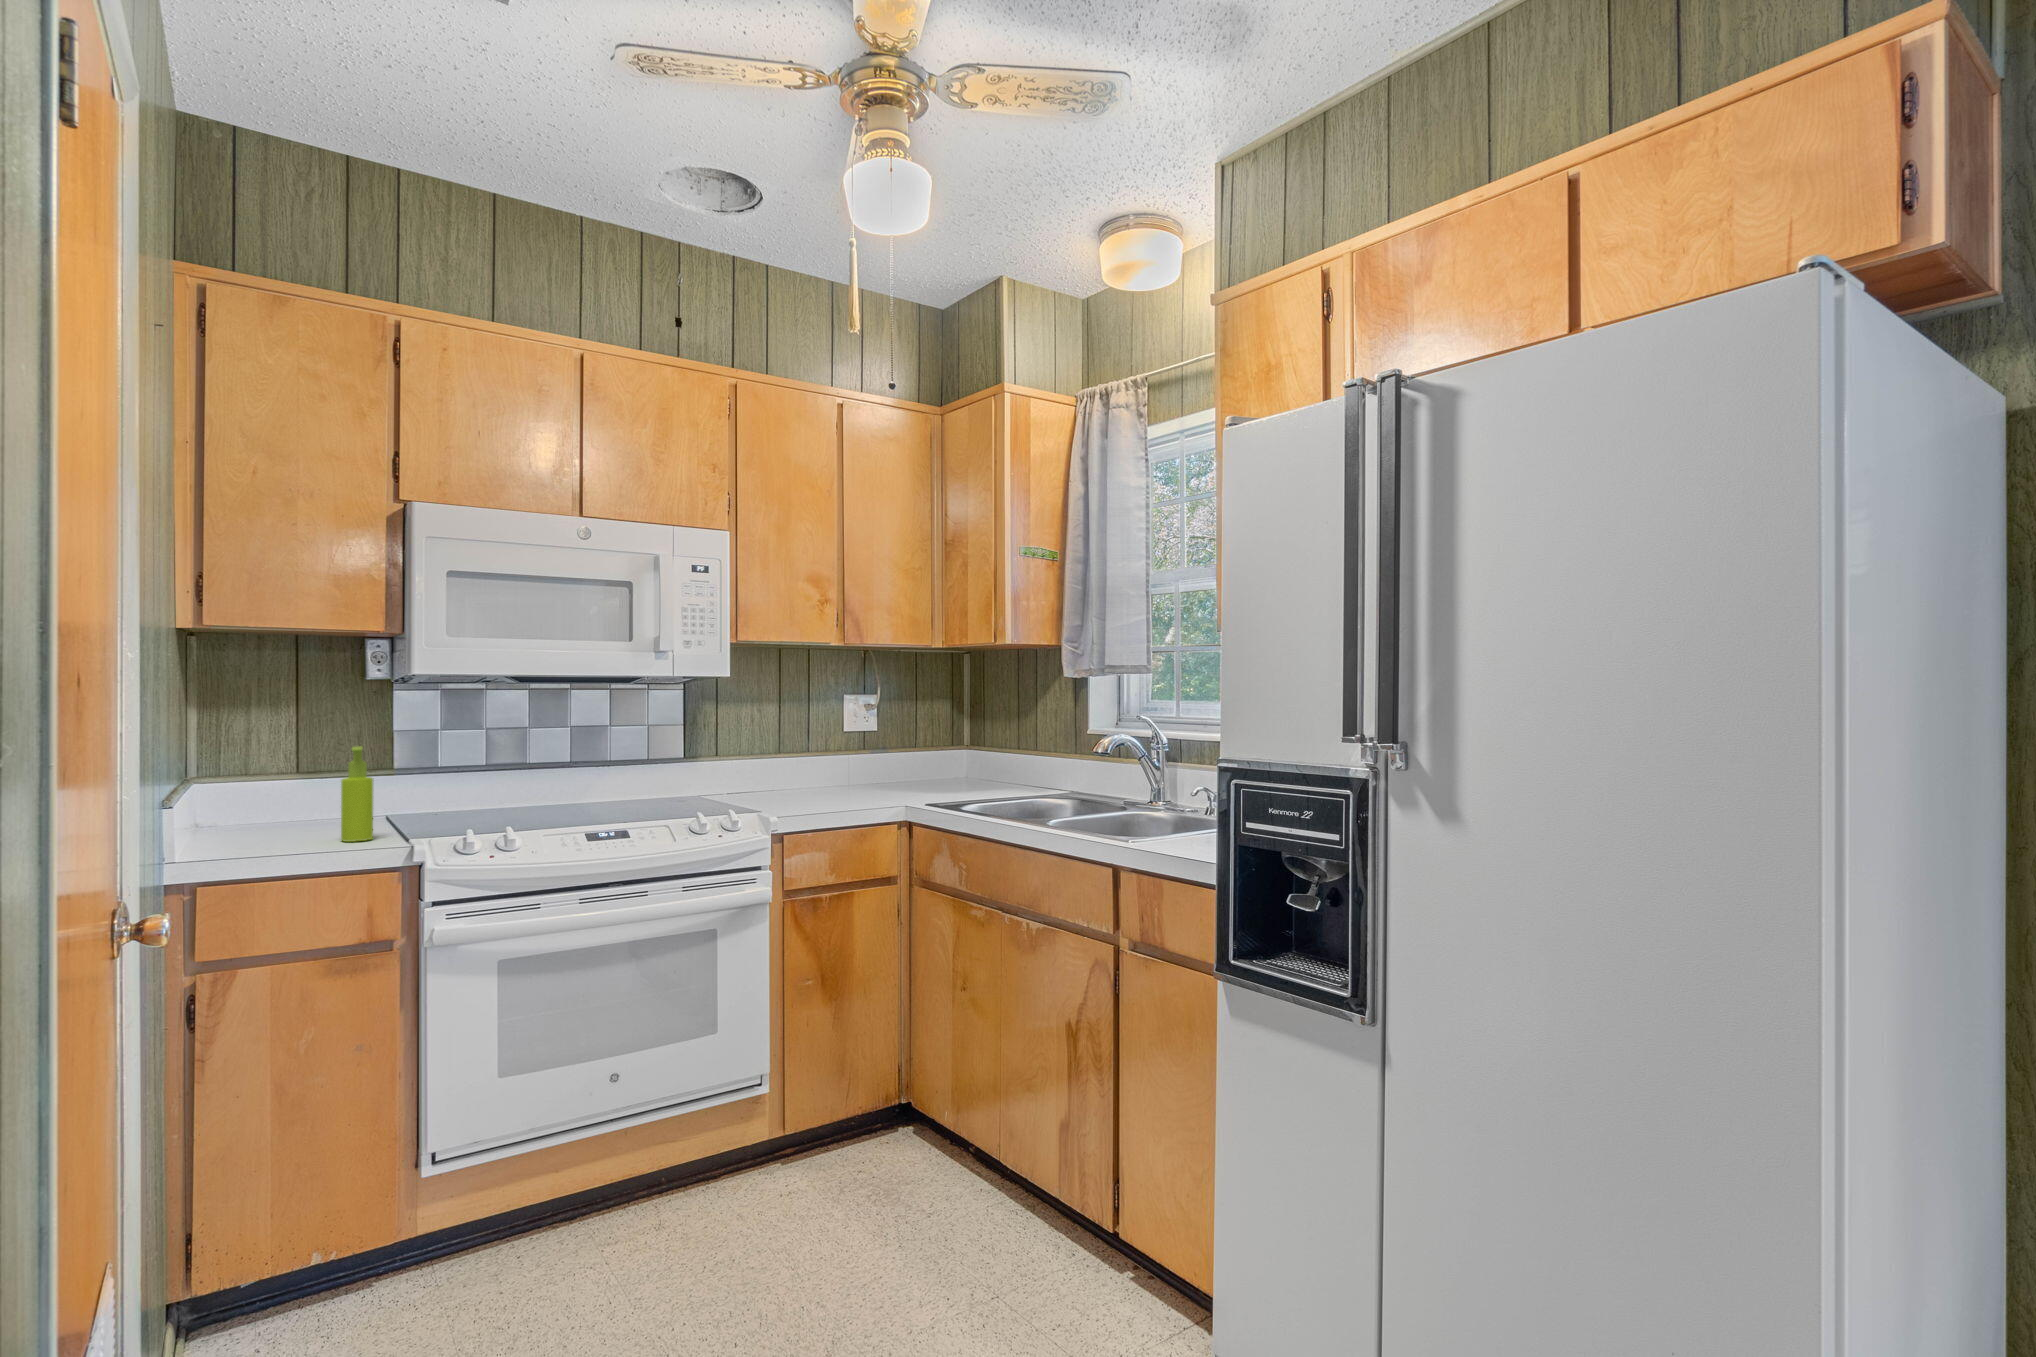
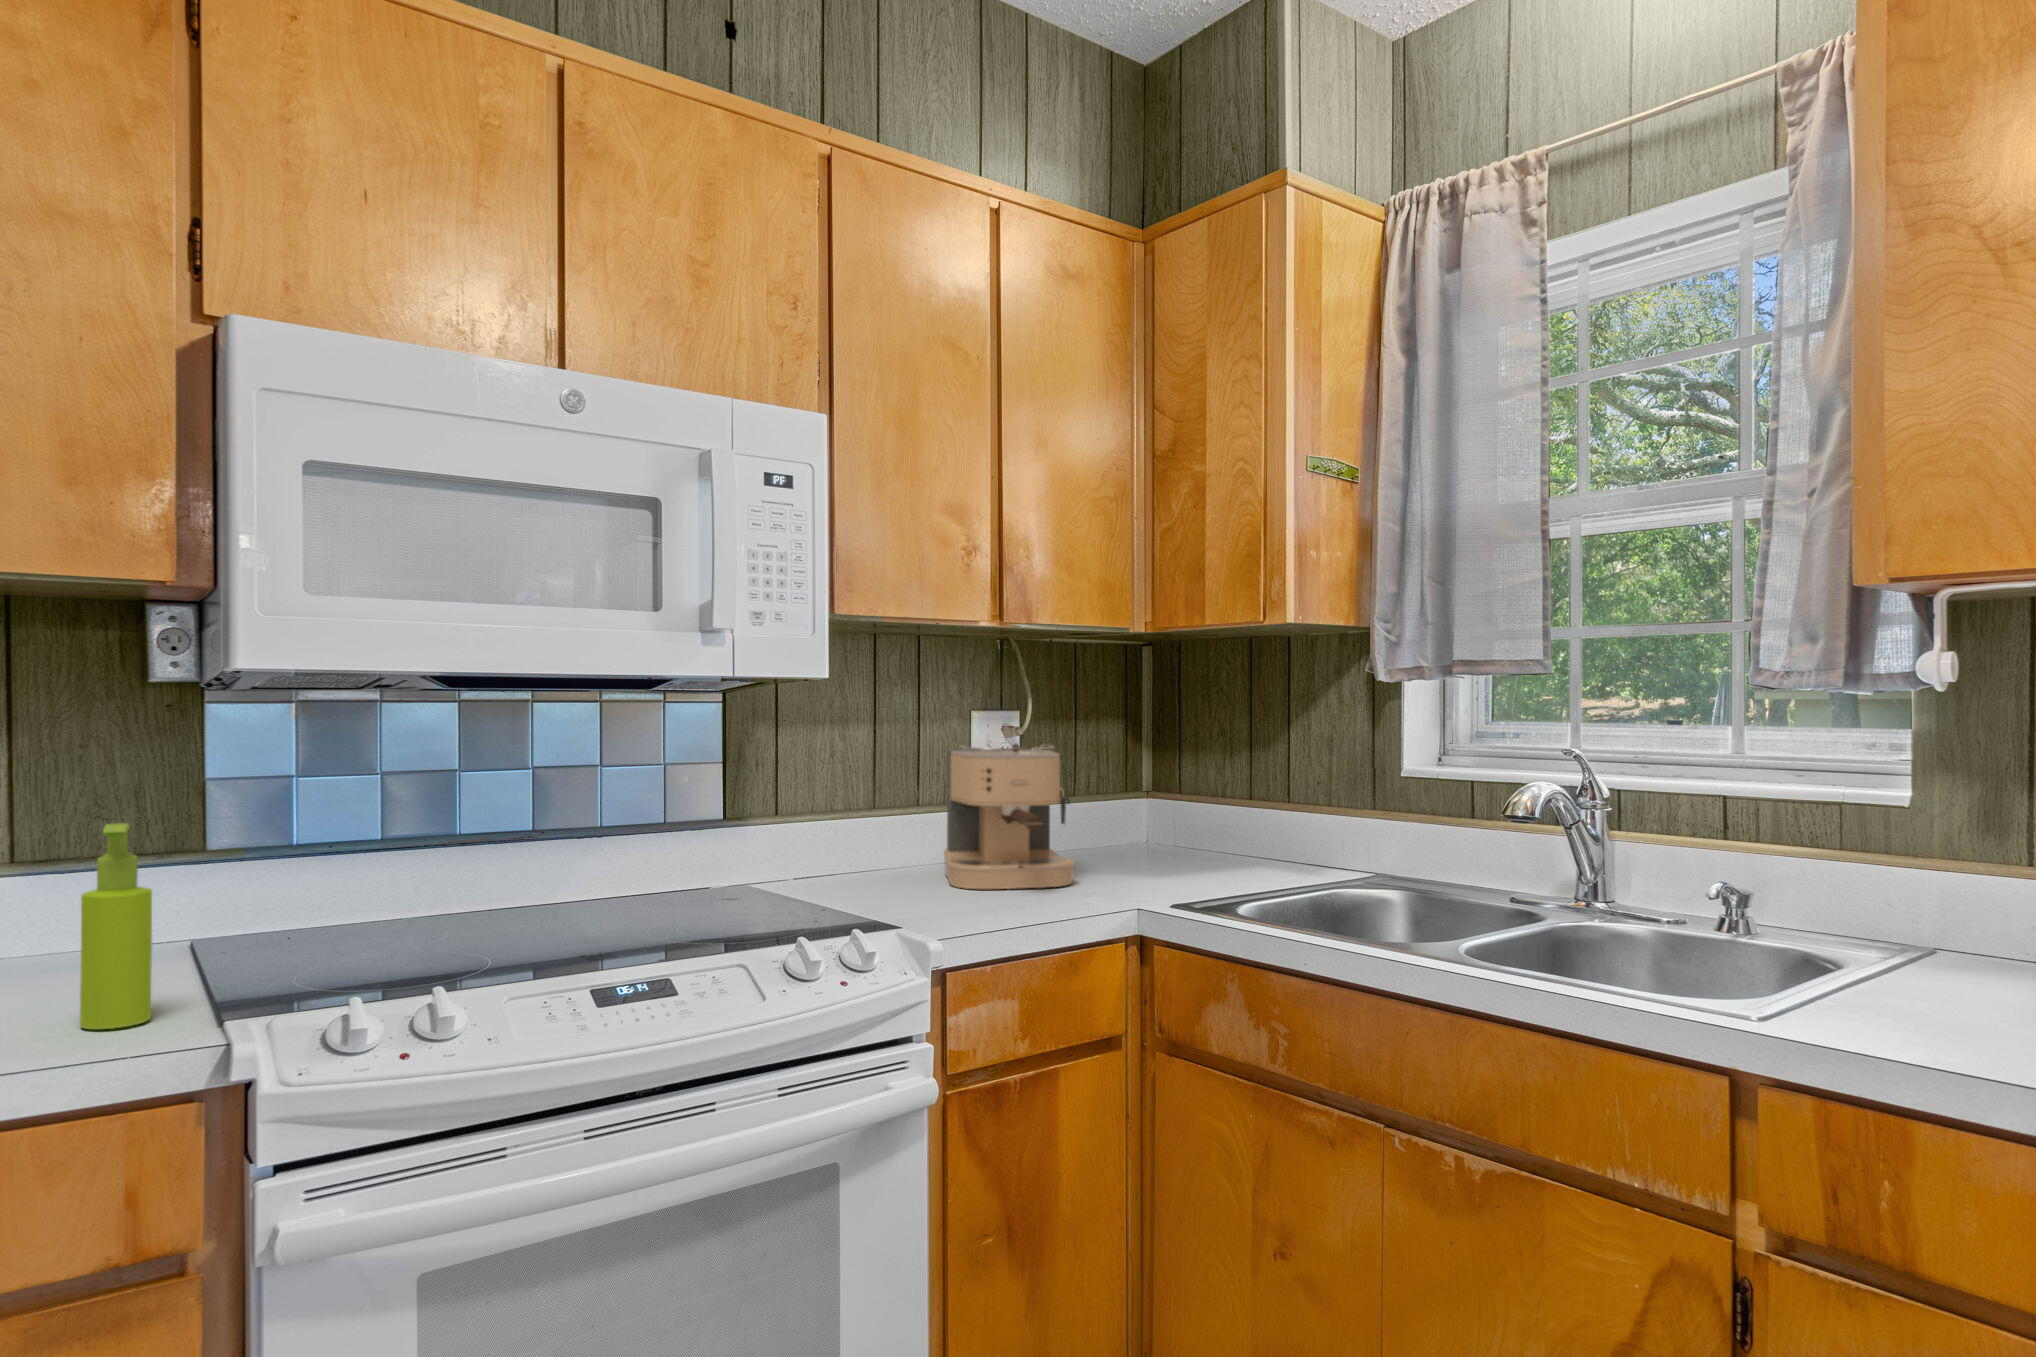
coffee maker: none [815,715,891,798] -> present [944,744,1075,889]

